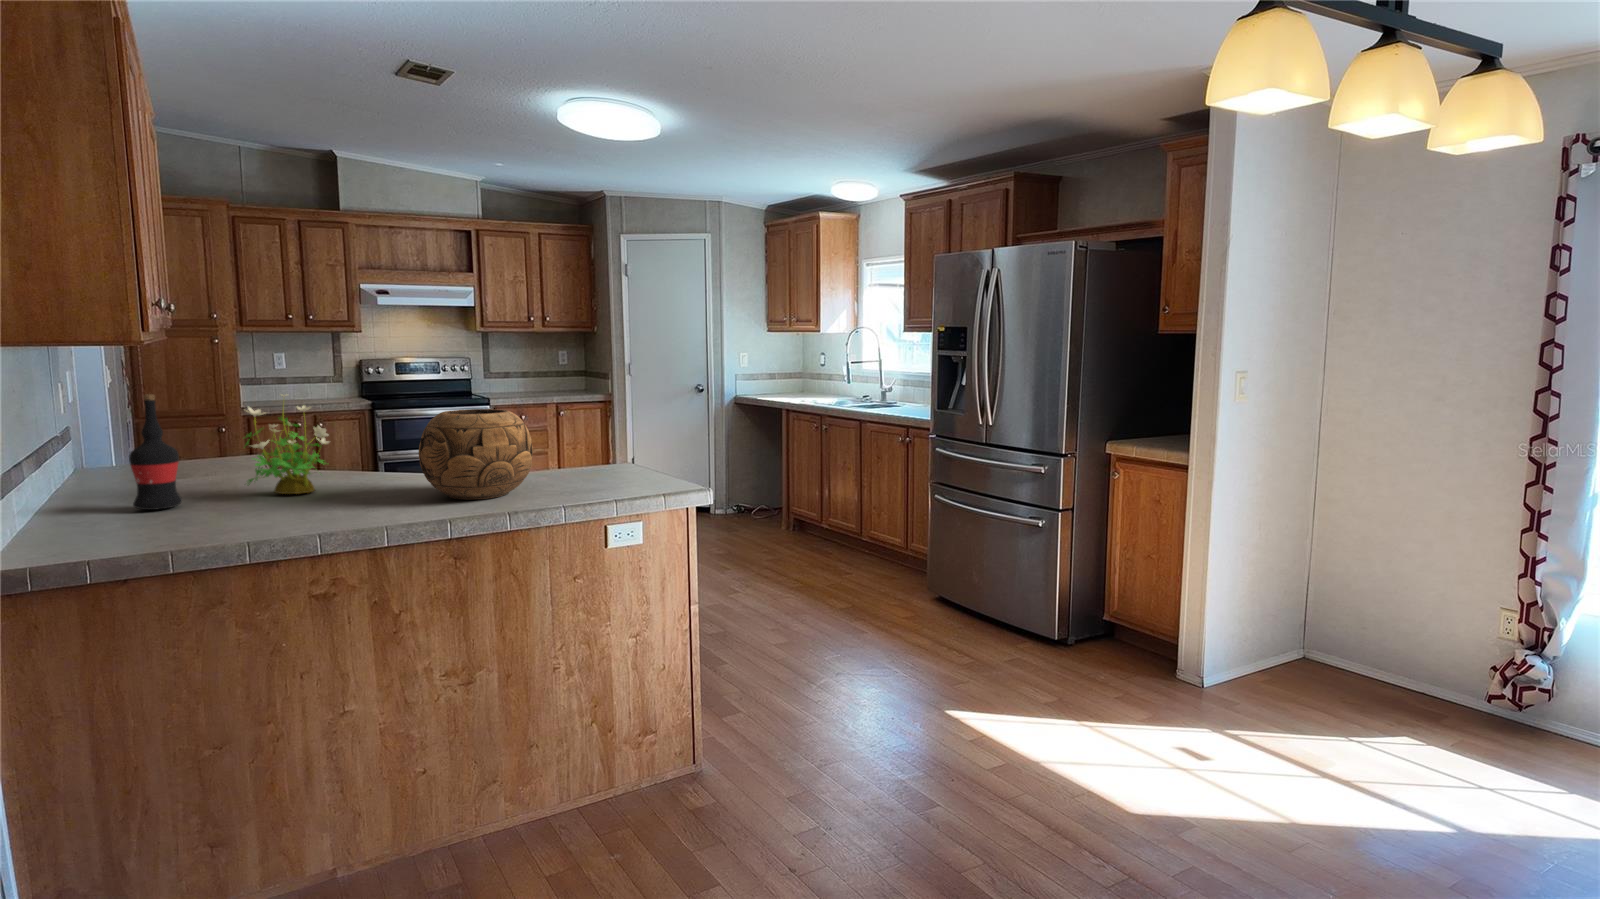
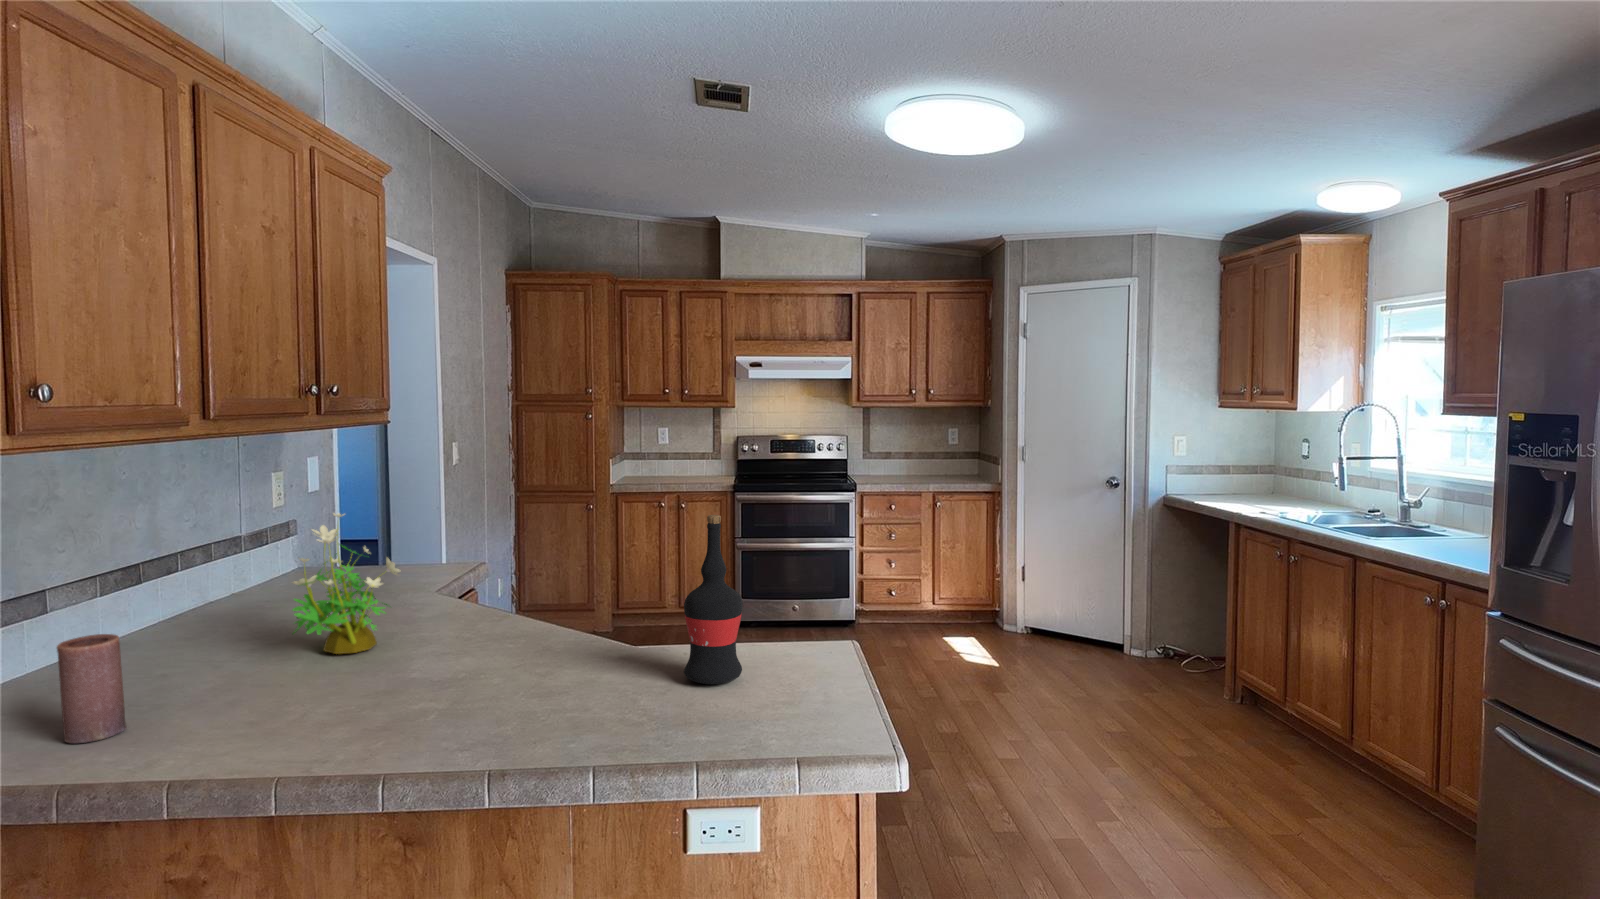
wine bottle: present [129,394,182,510] -> present [684,515,743,684]
decorative bowl: present [418,409,533,500] -> none [404,559,594,722]
candle: none [198,464,242,533] -> present [57,634,127,743]

